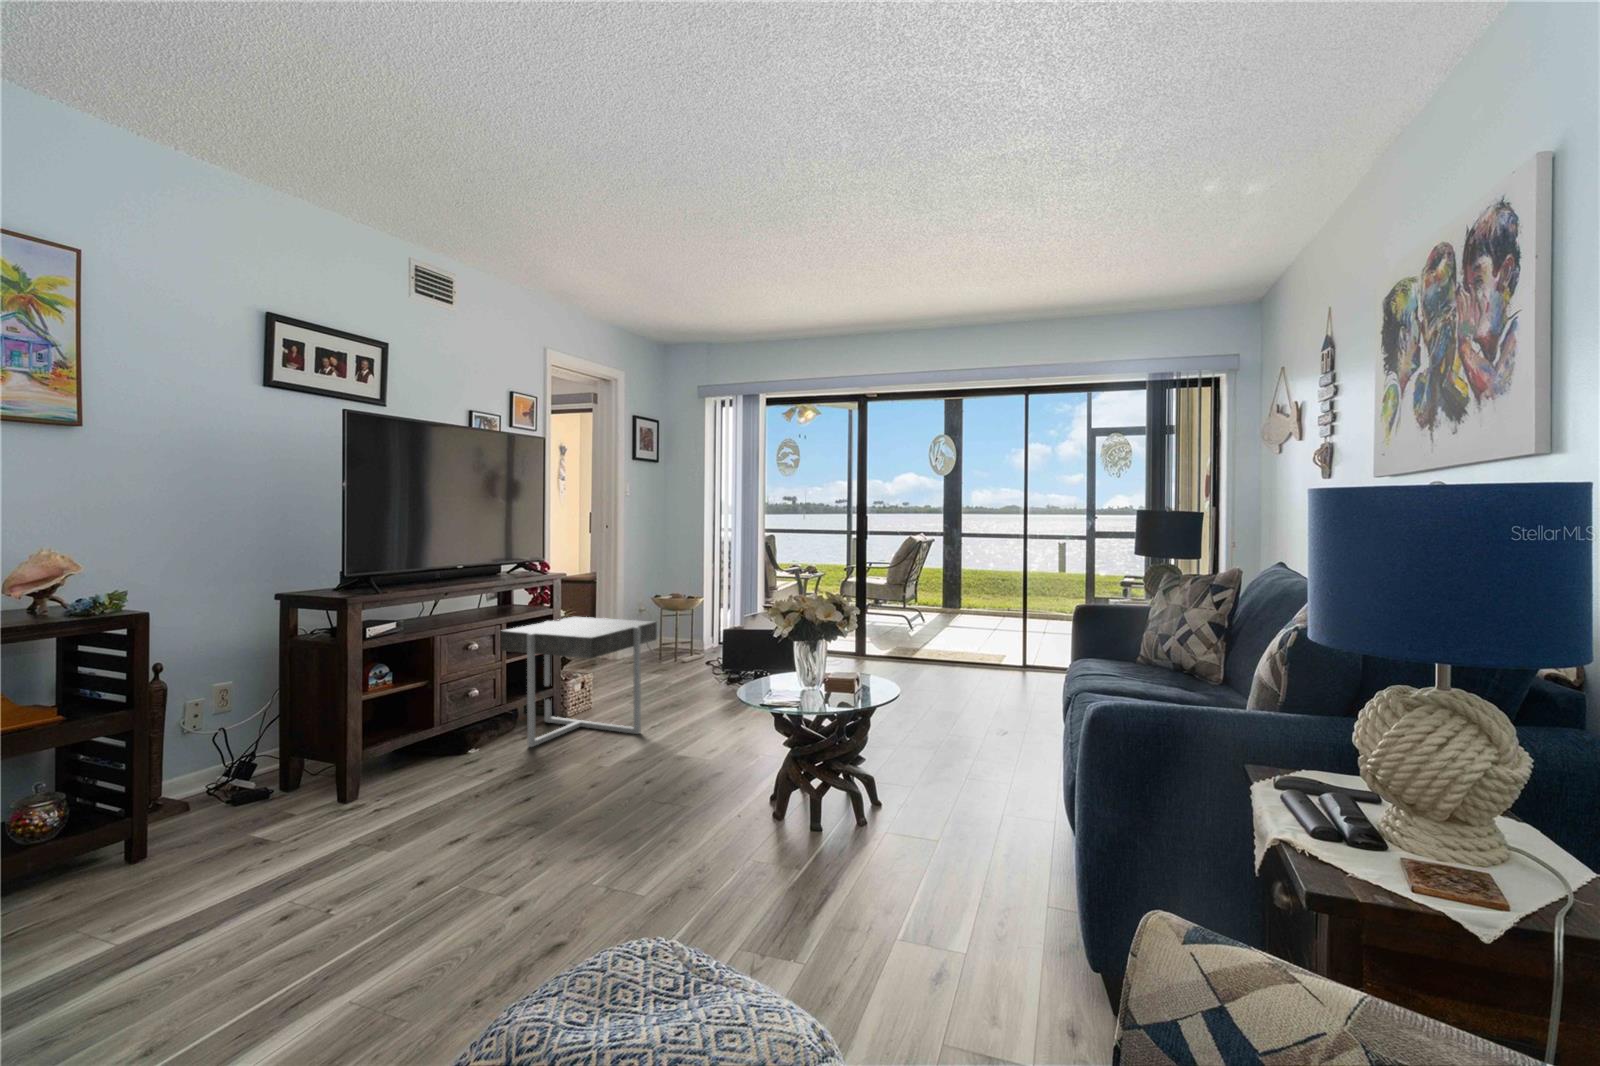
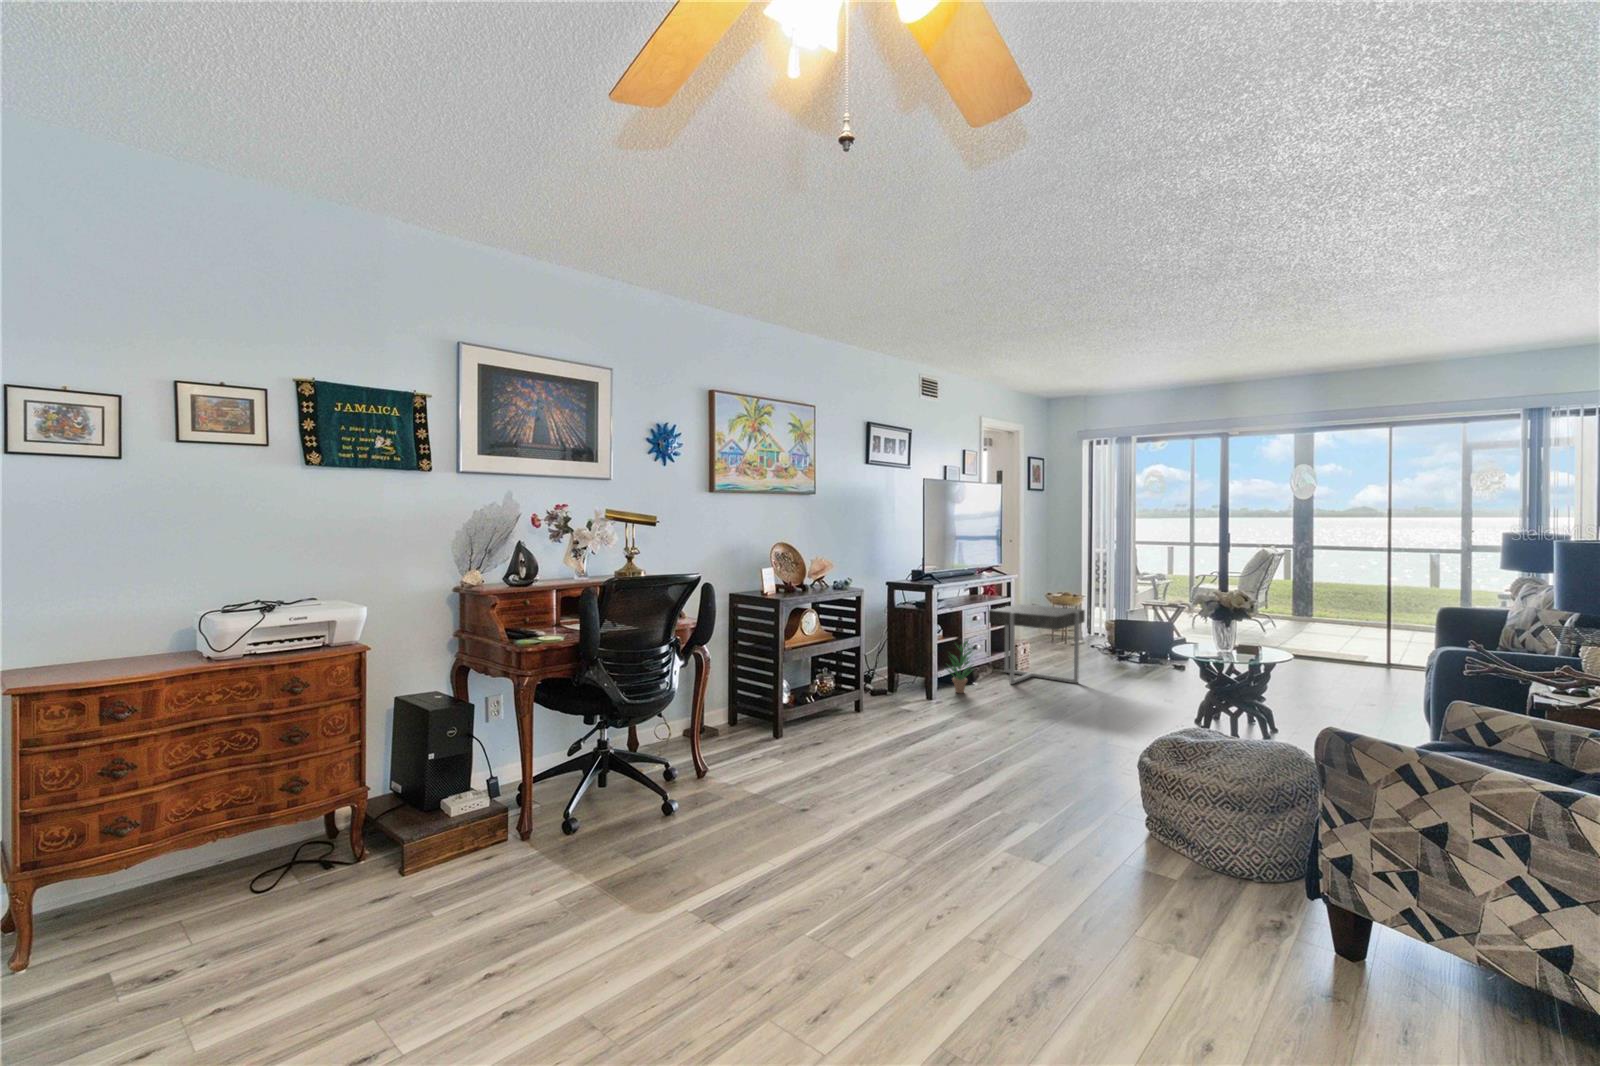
potted plant: none [382,684,445,781] -> present [948,641,973,693]

